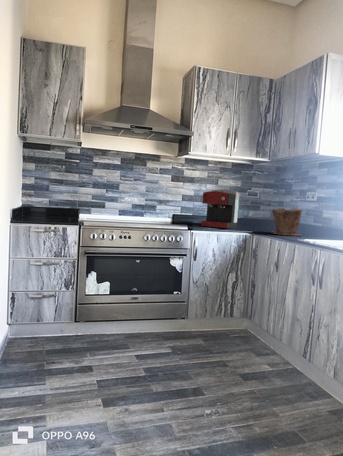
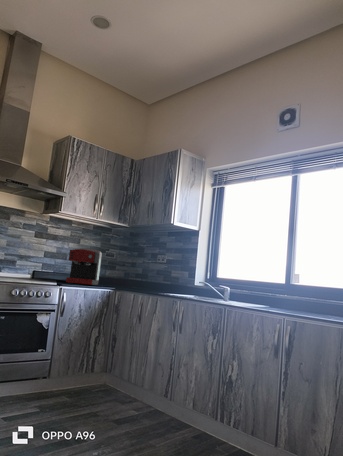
plant pot: present [272,208,302,236] -> none [130,267,158,292]

